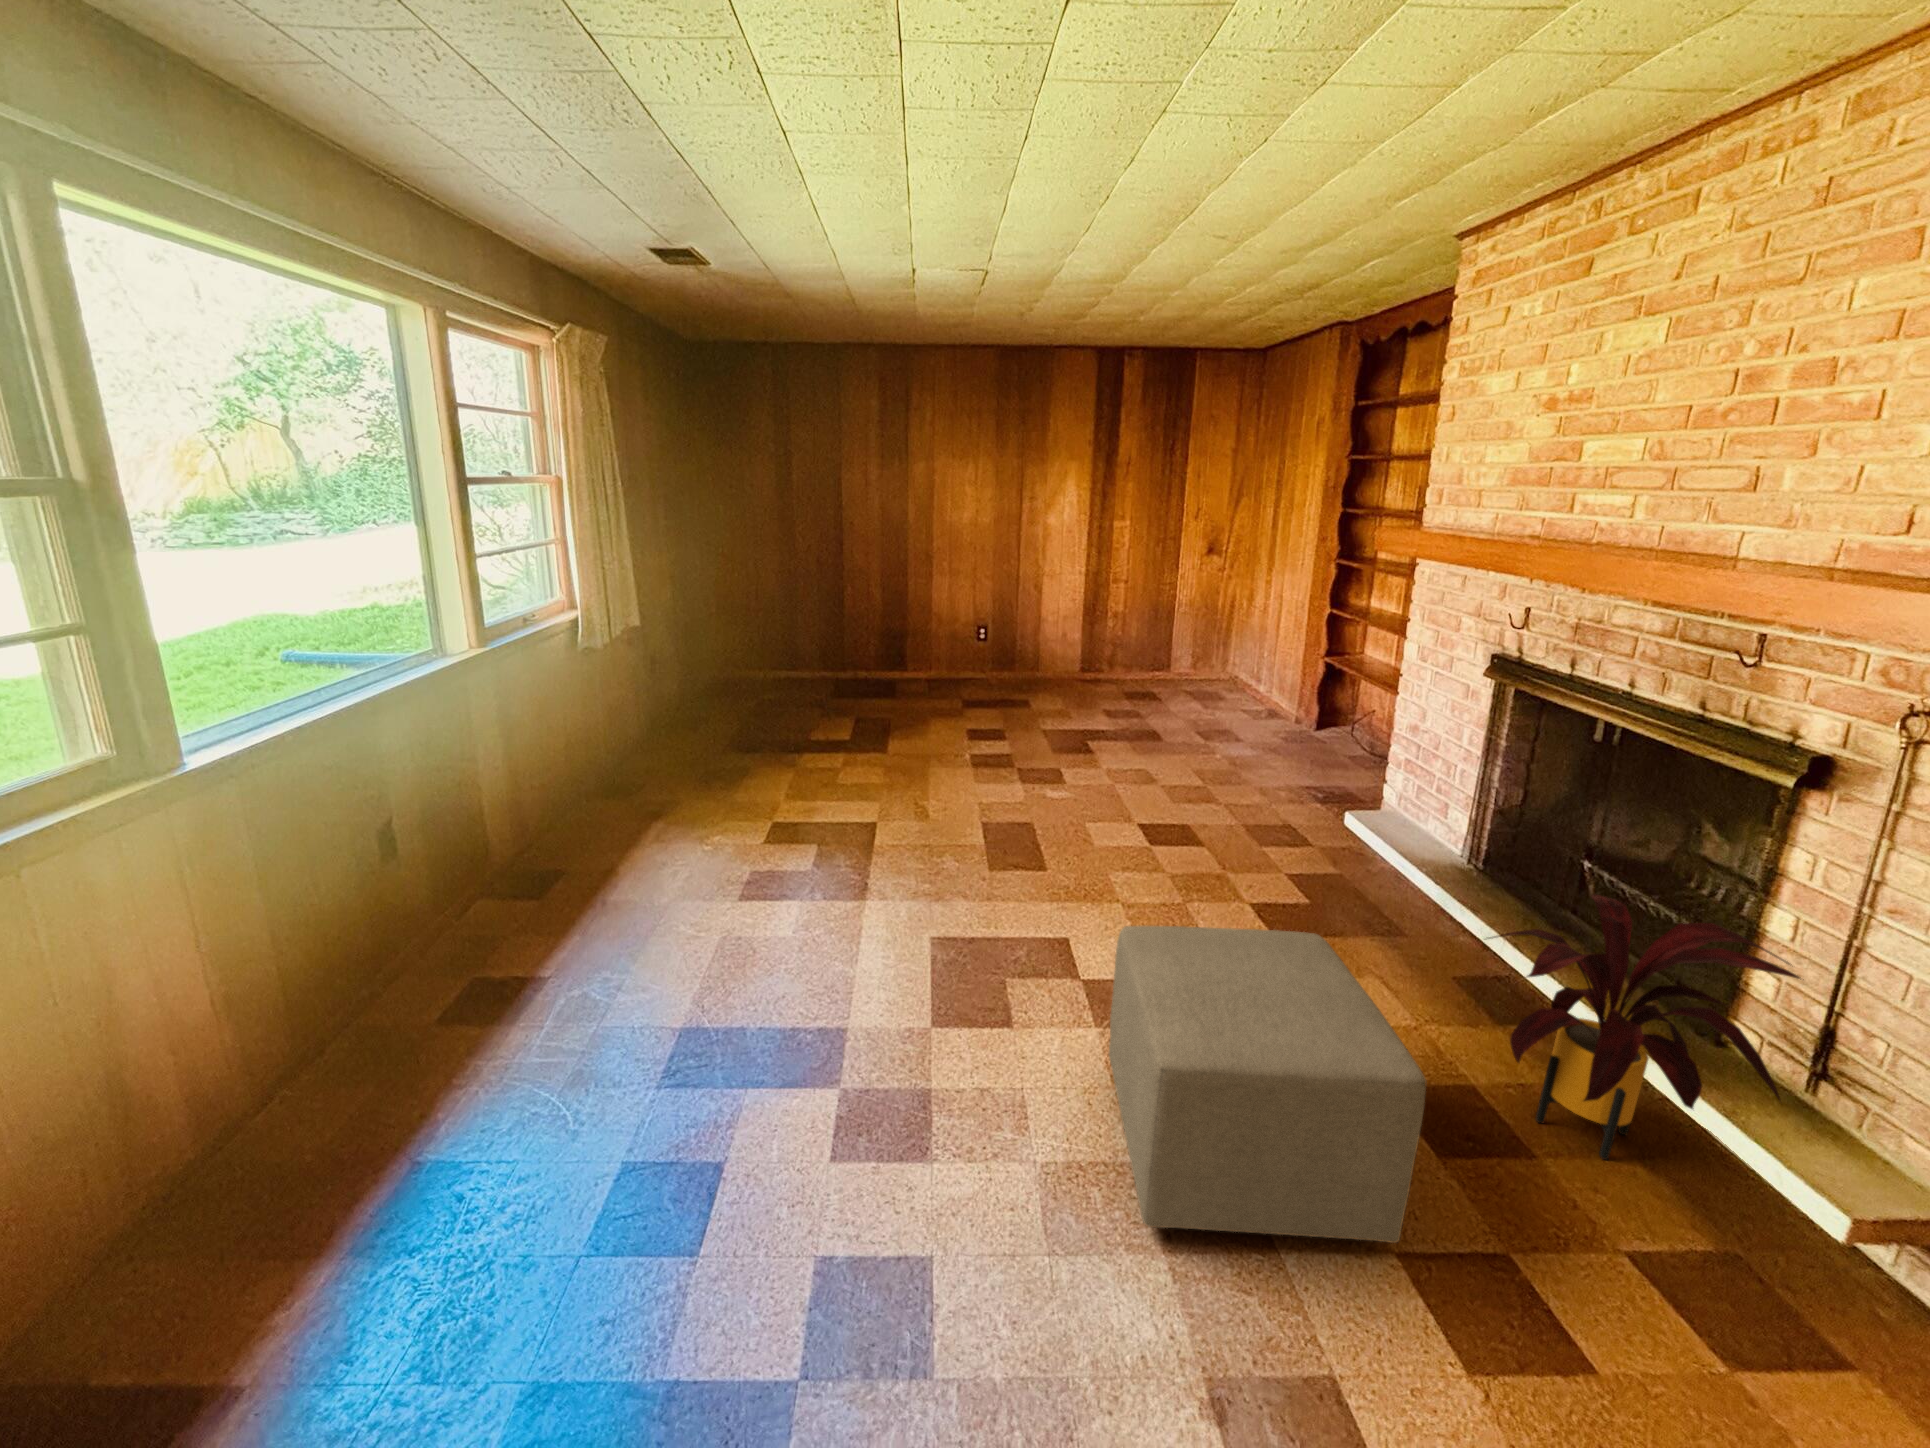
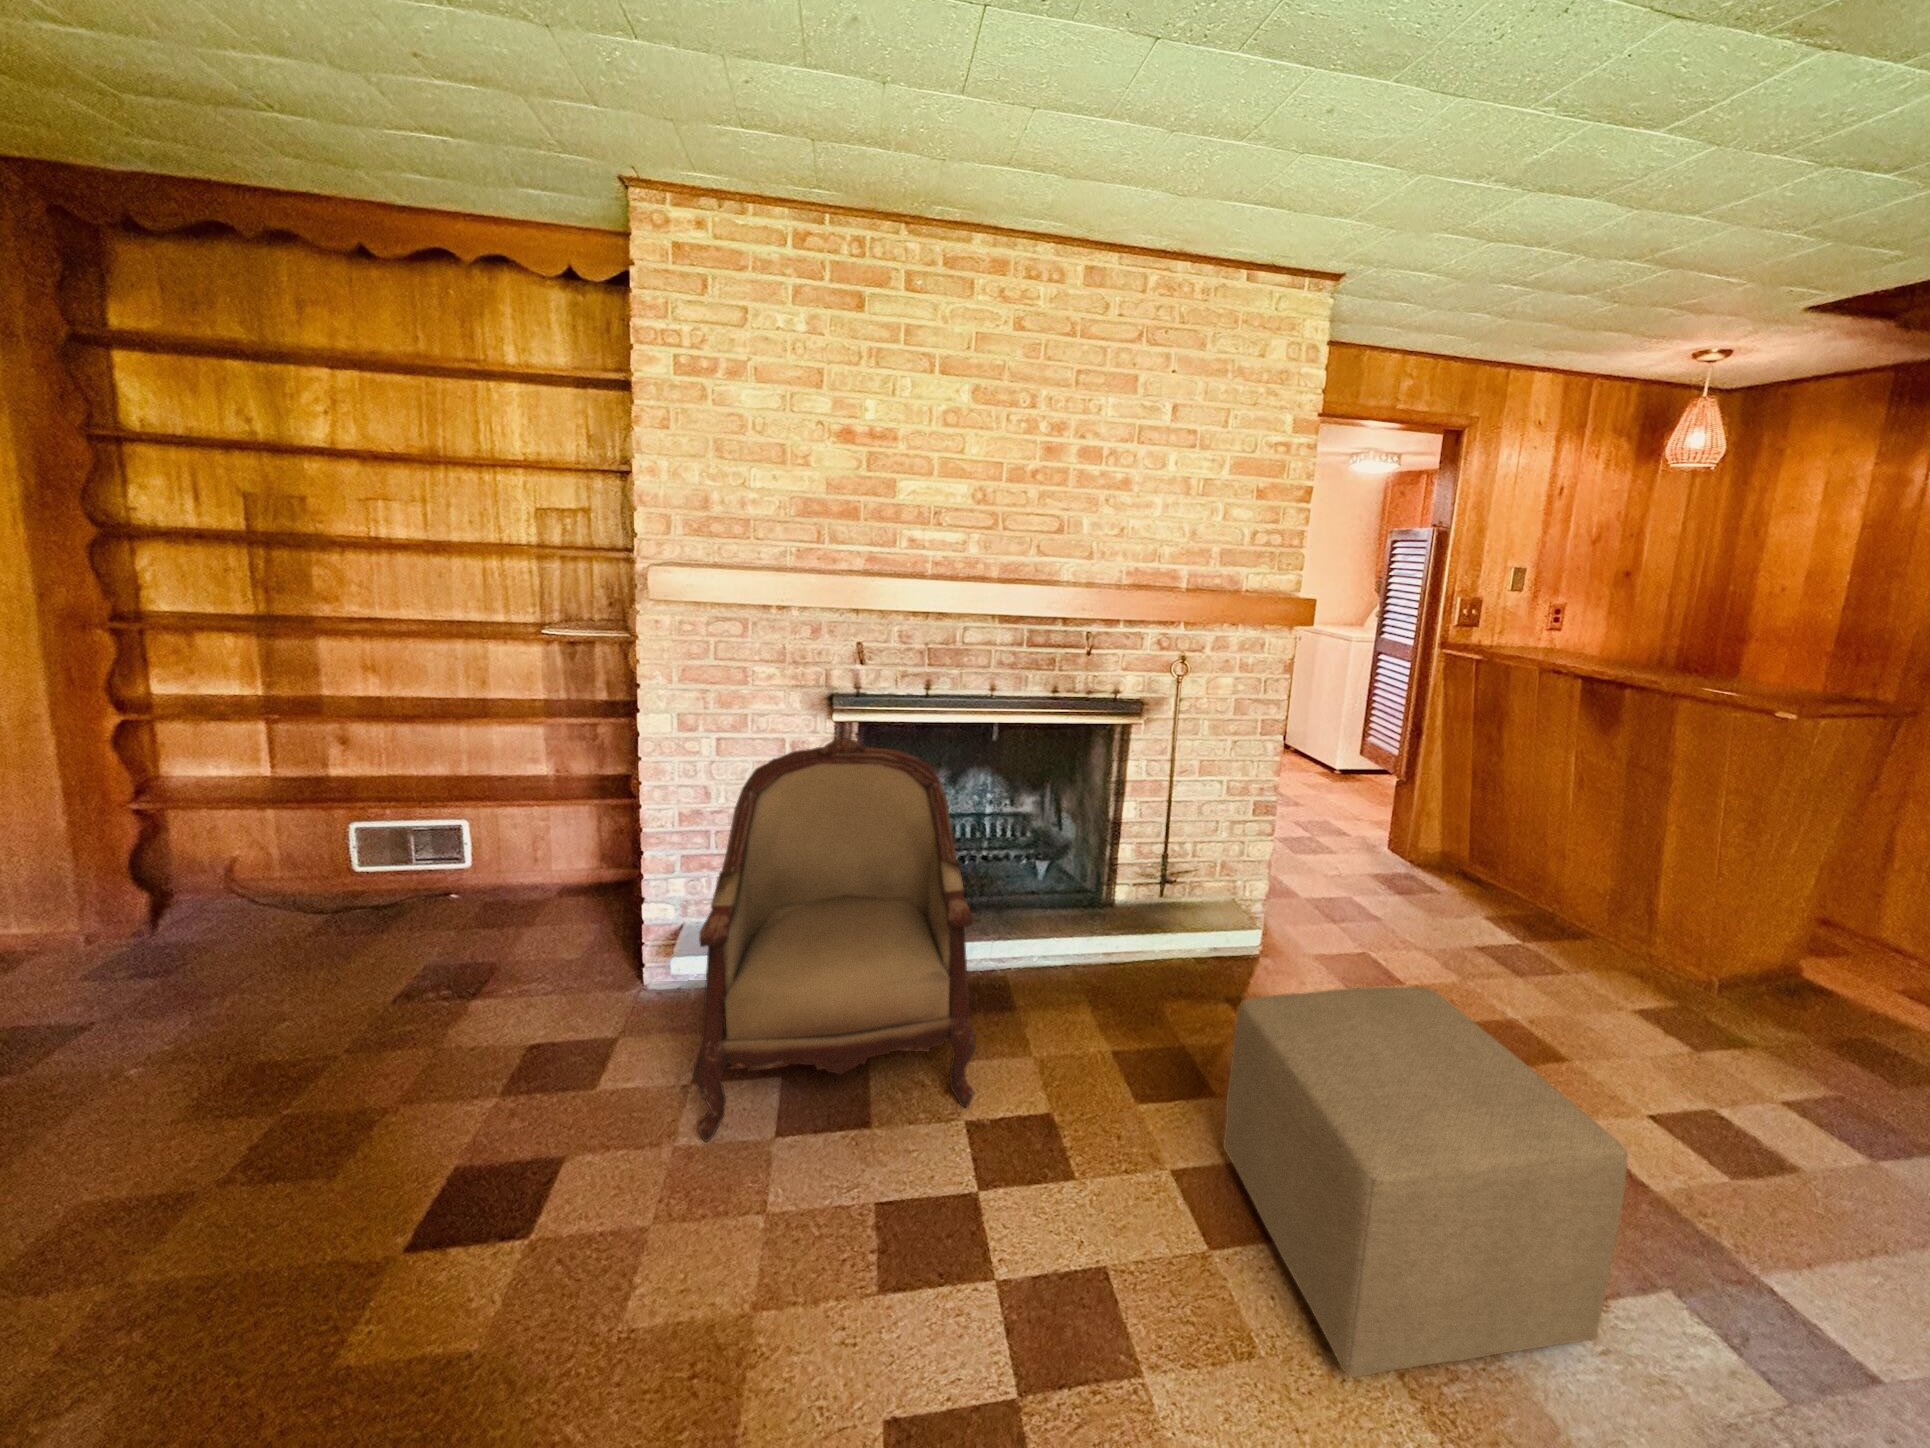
armchair: none [1233,680,1499,950] -> present [694,738,976,1141]
house plant: present [1489,894,1804,1160] -> none [1107,818,1274,1021]

